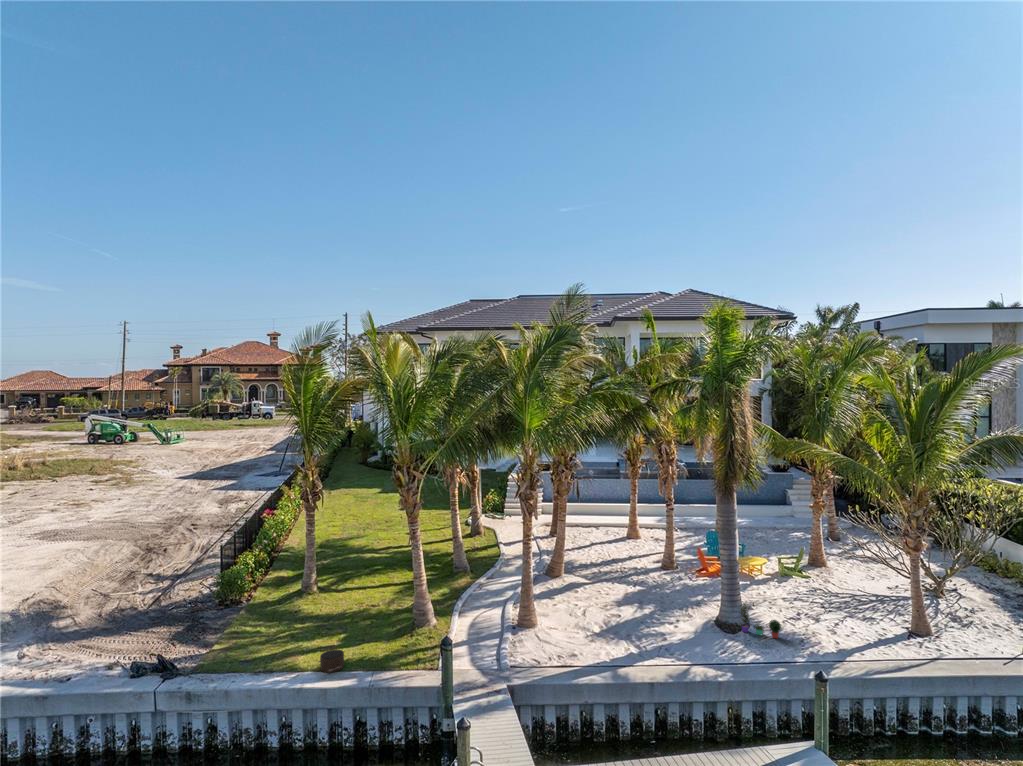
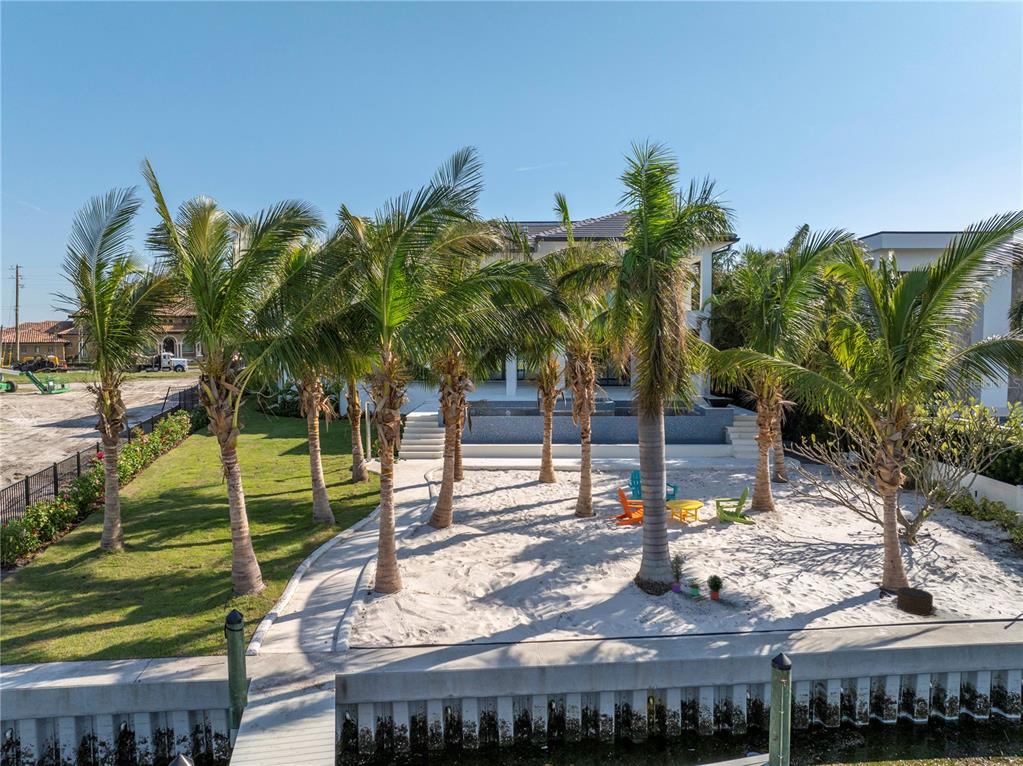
pouf: present [319,650,344,673] -> present [892,587,937,615]

